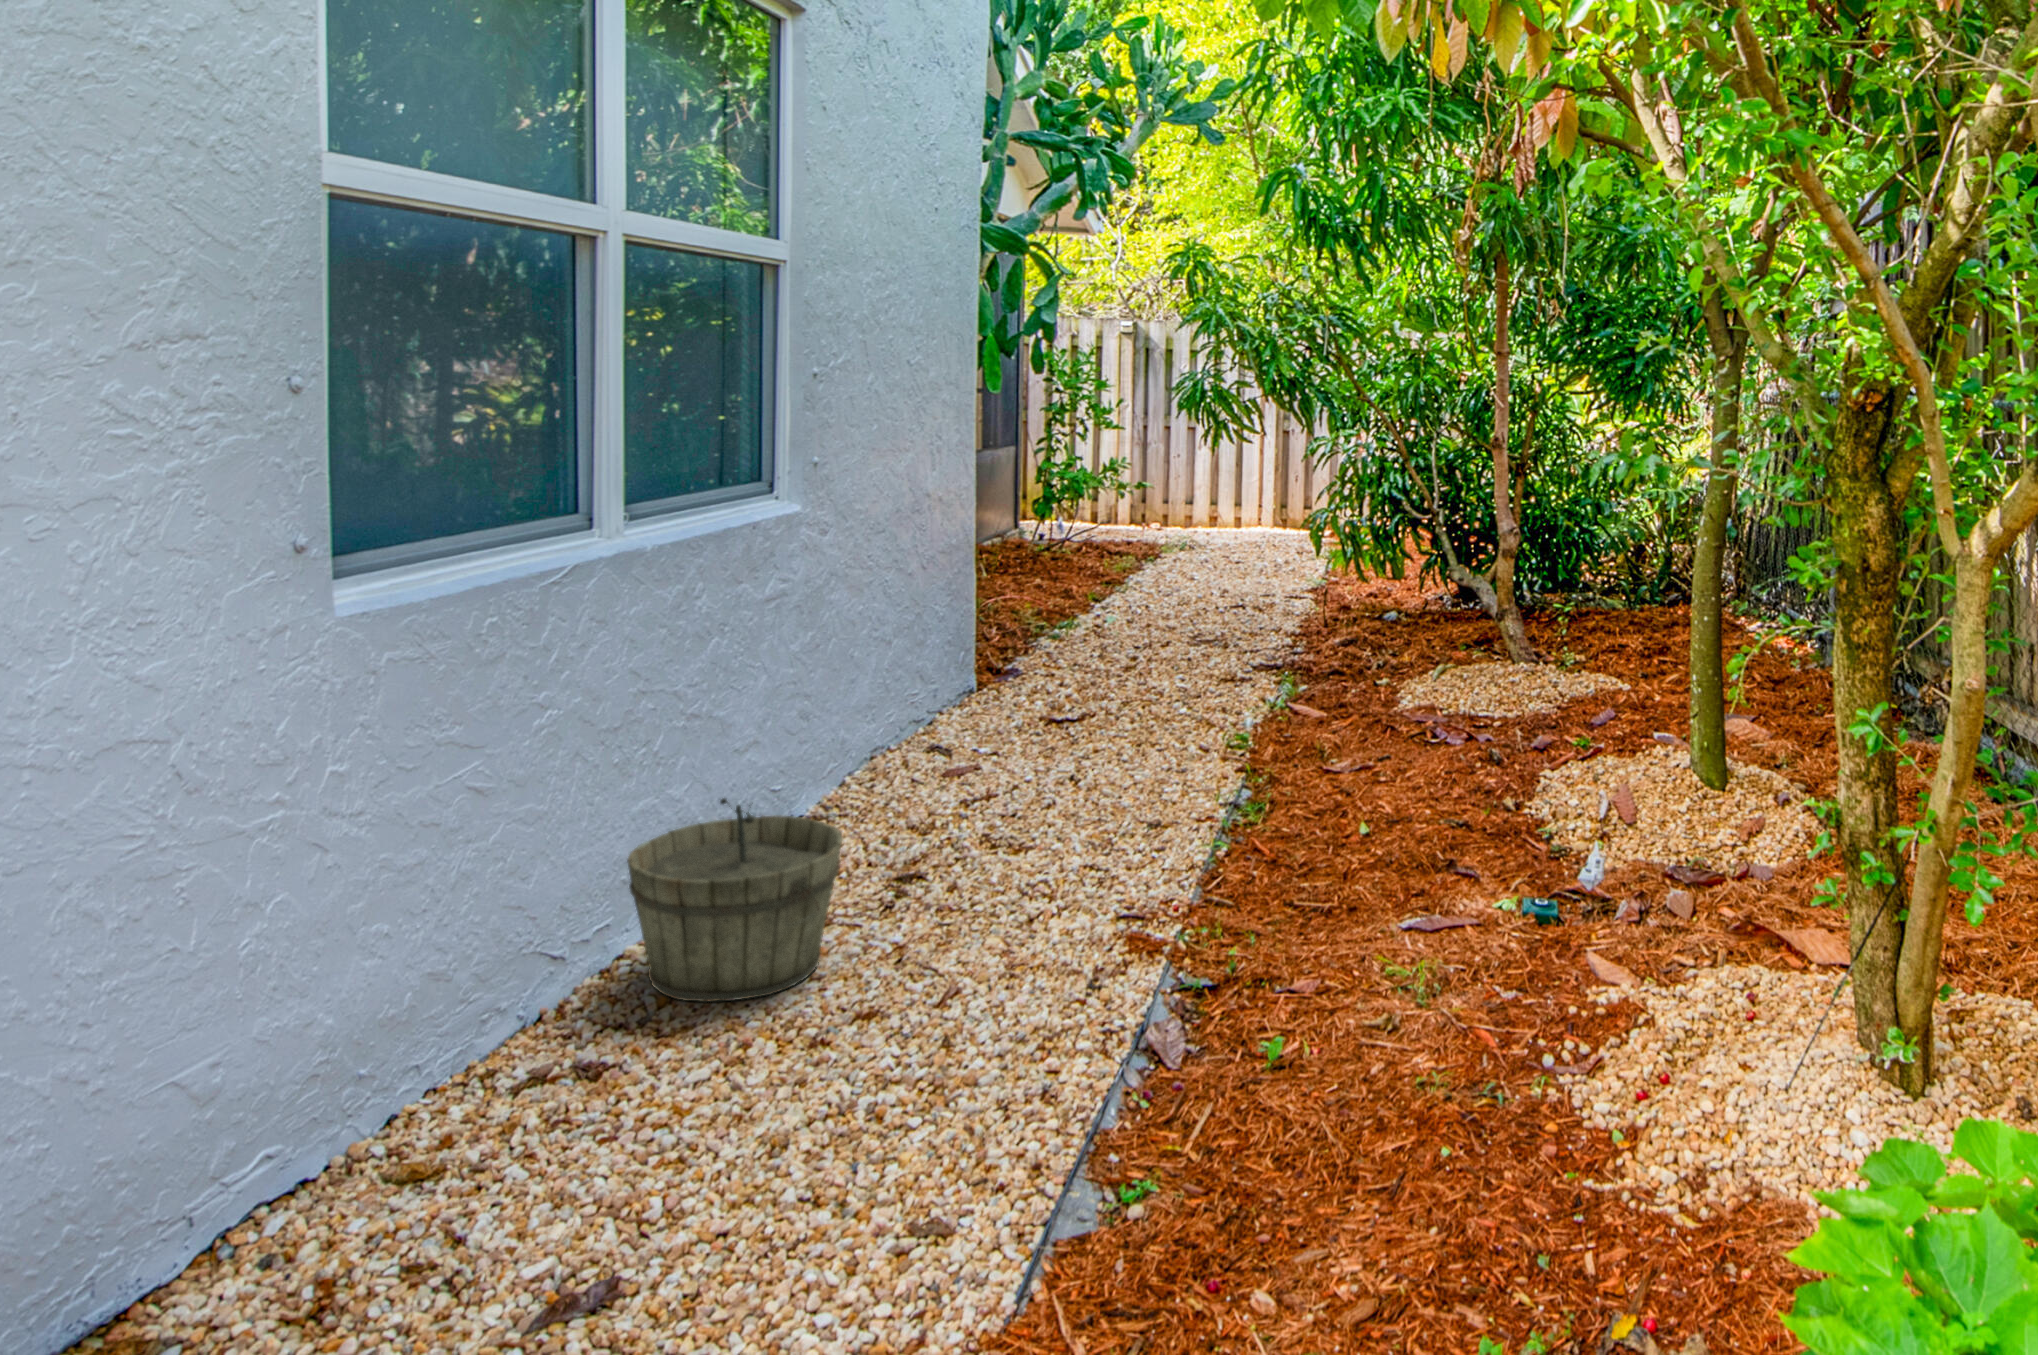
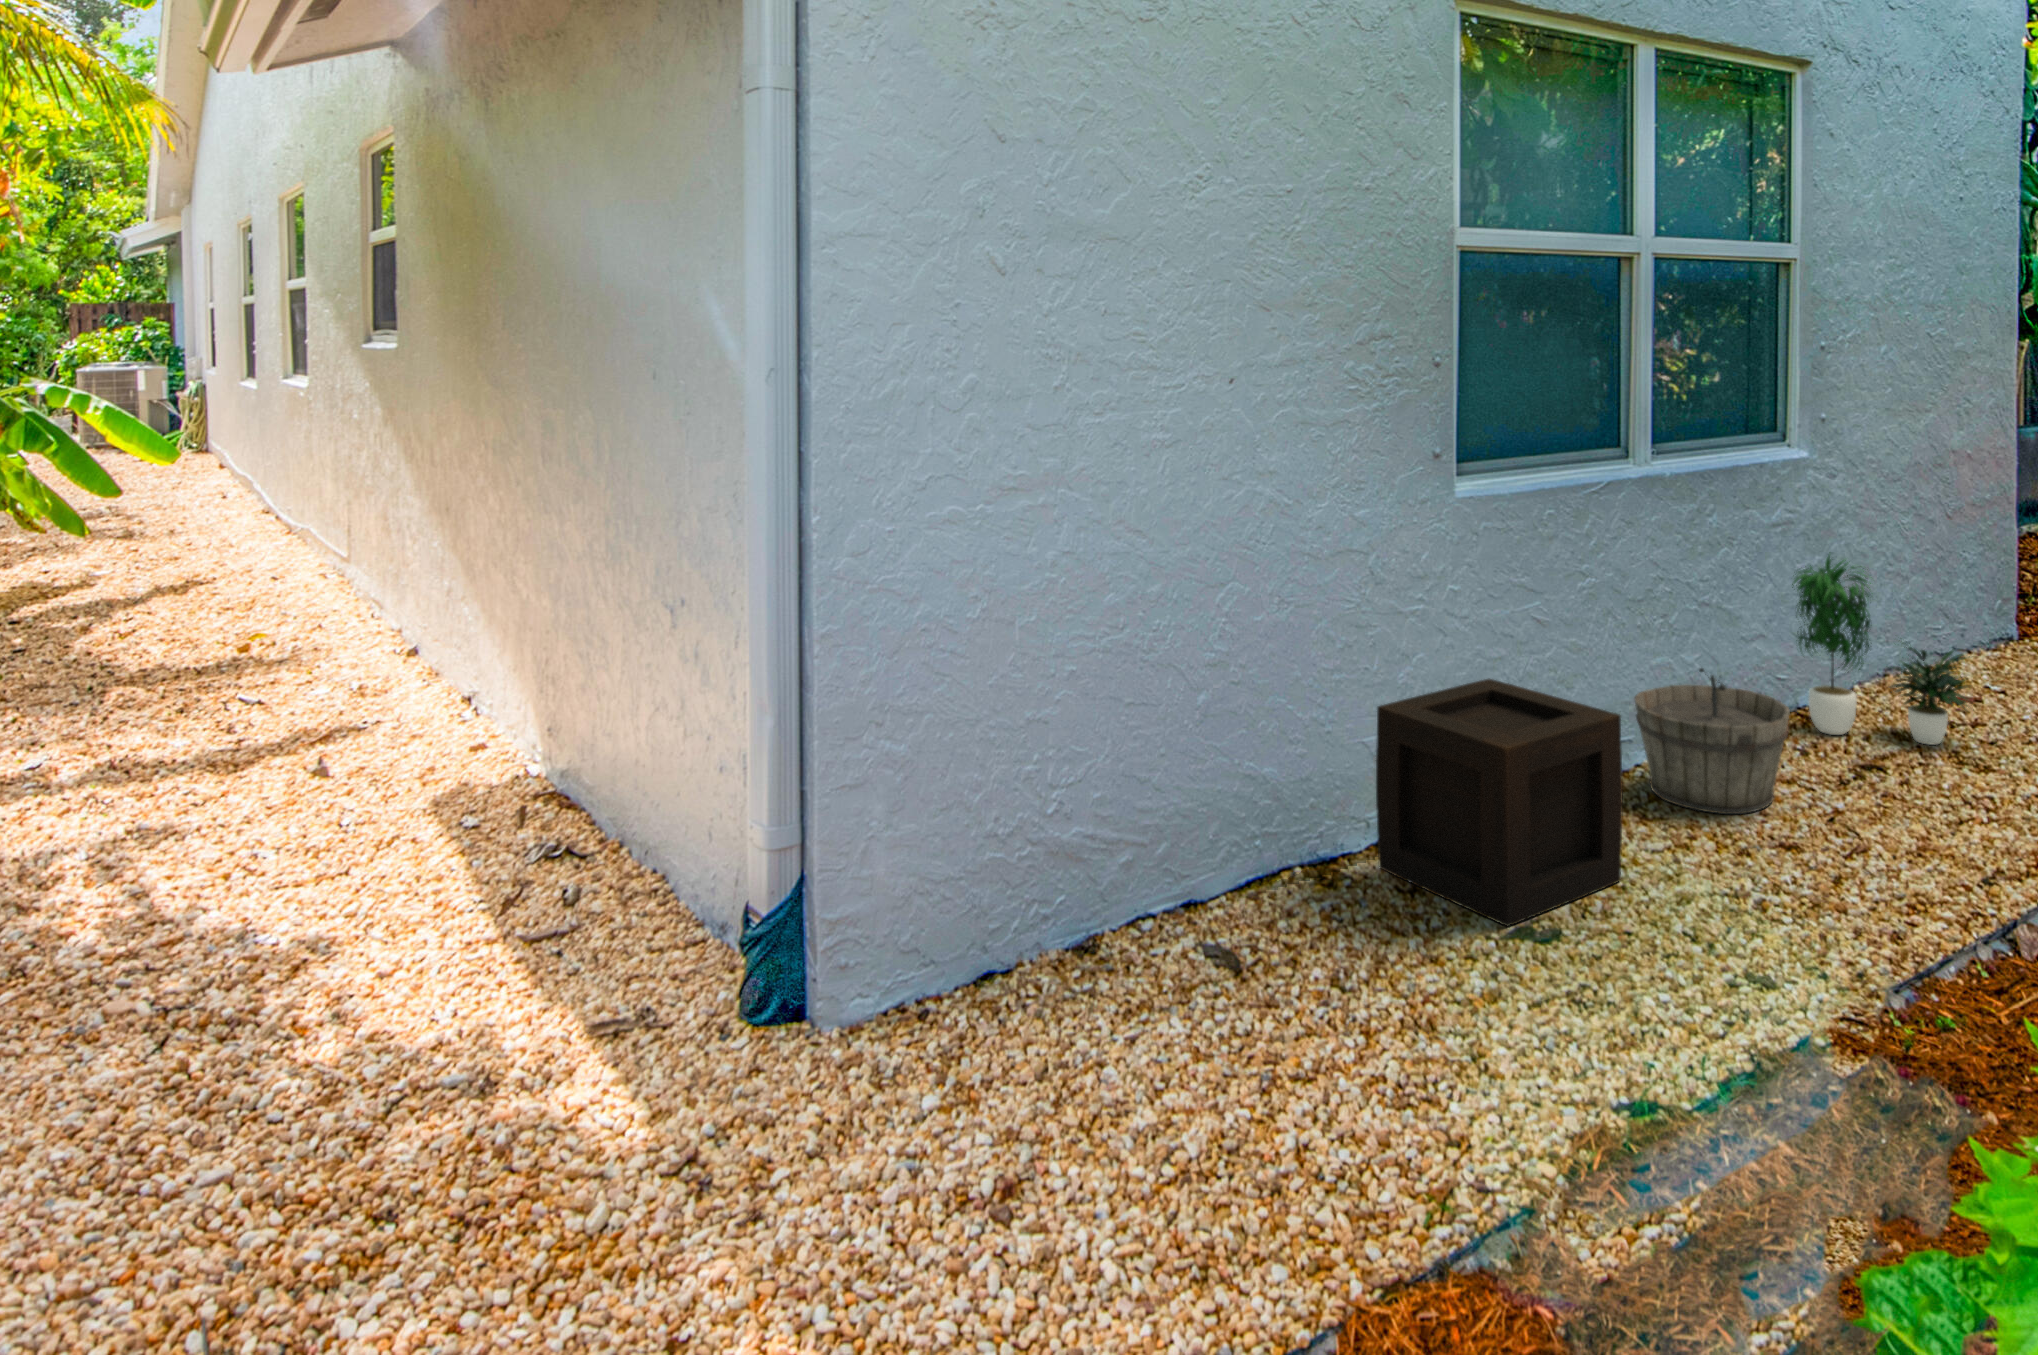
potted plant: none [793,617,1001,848] -> present [1792,556,1968,745]
wooden crate: none [224,888,677,1306] -> present [1376,679,1623,926]

